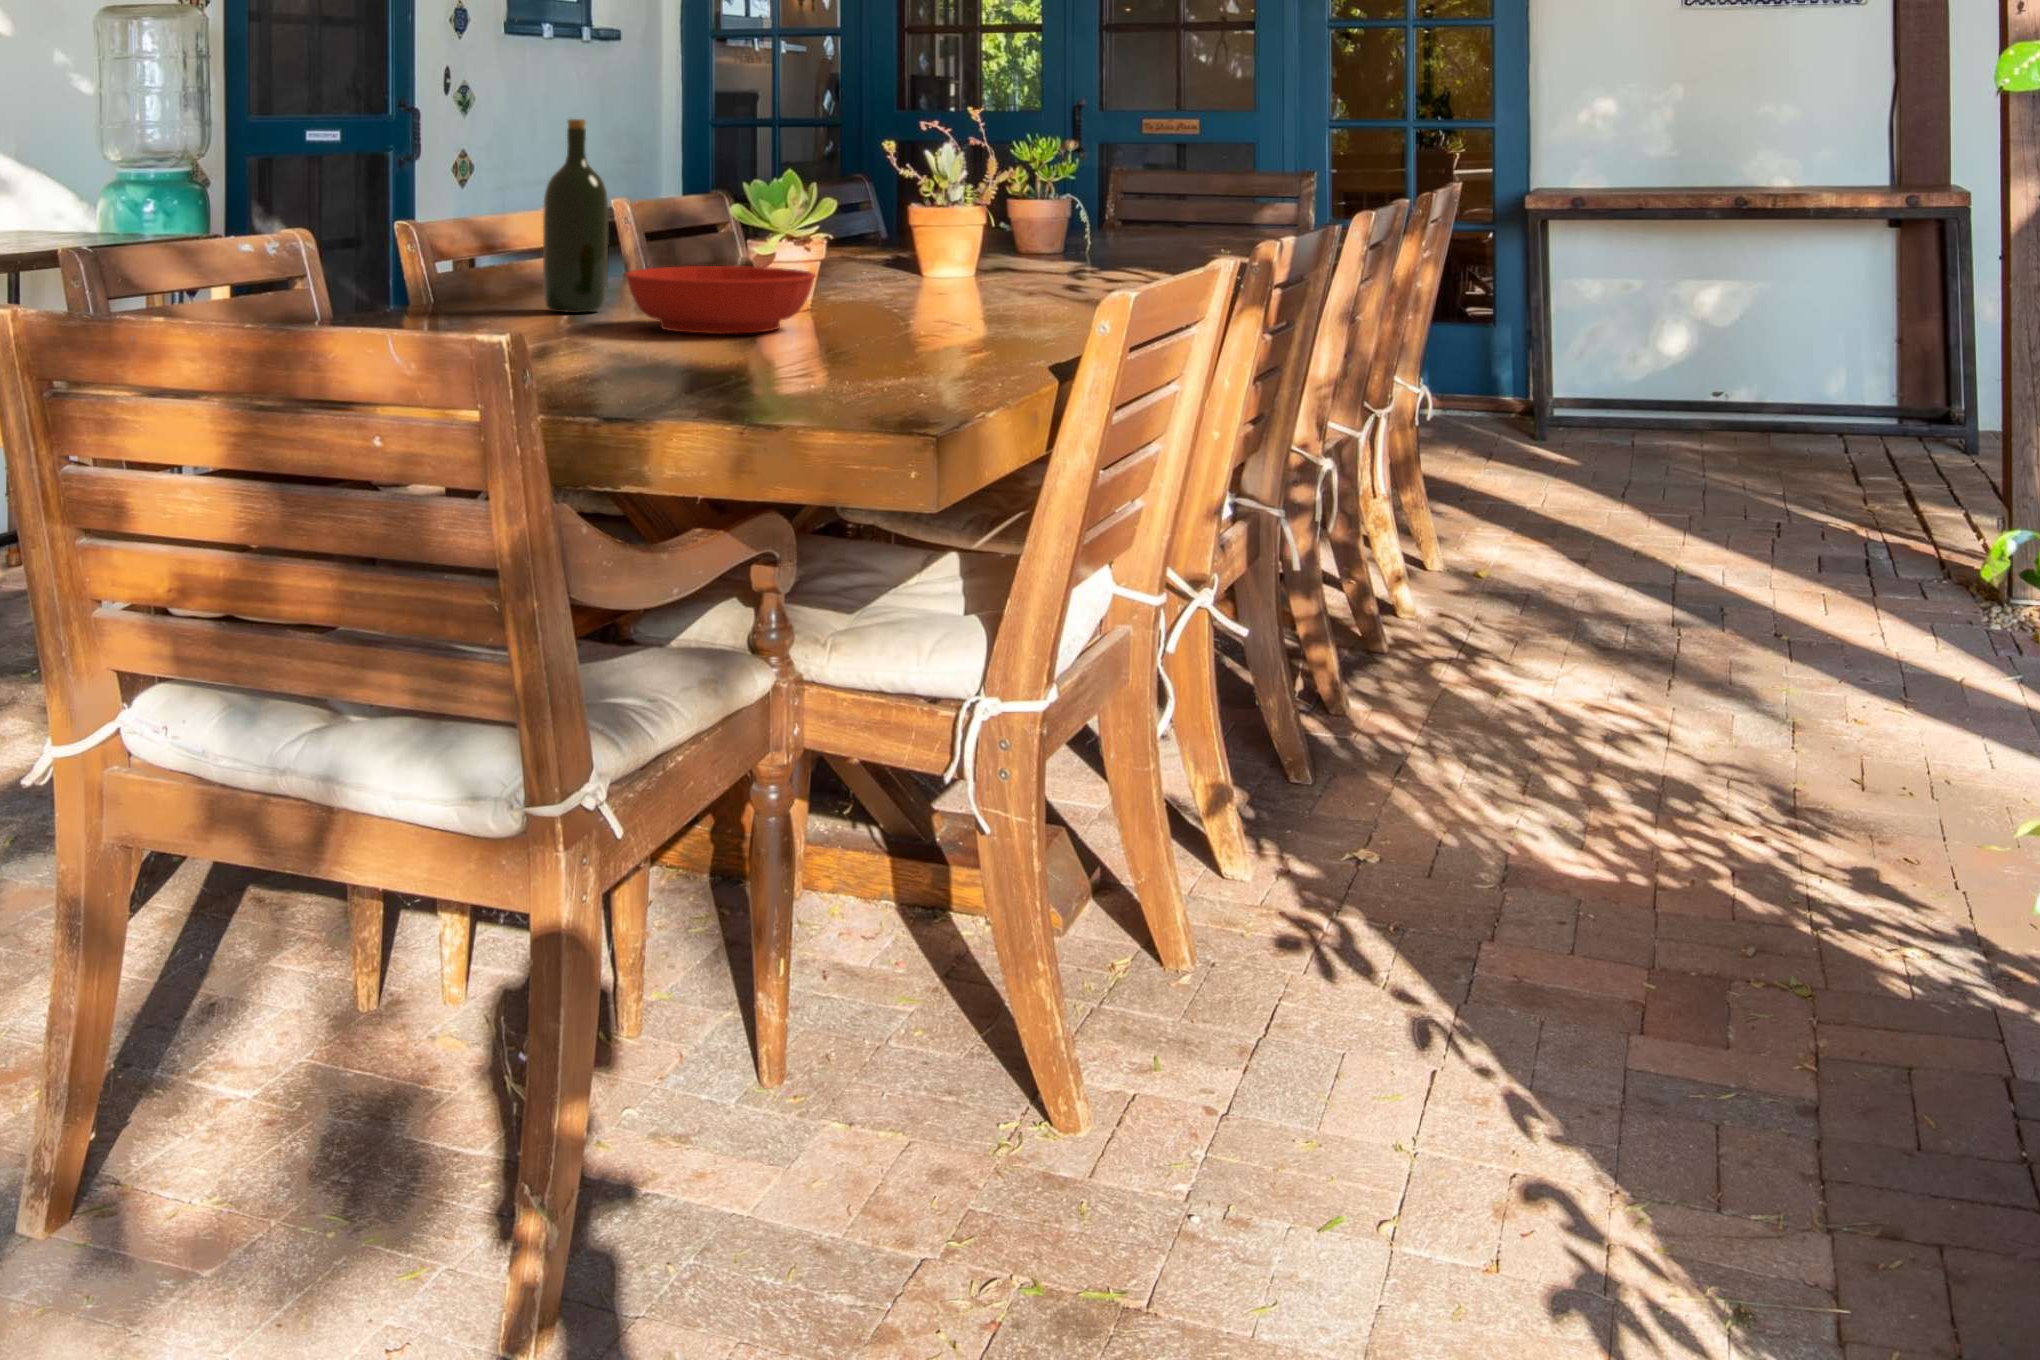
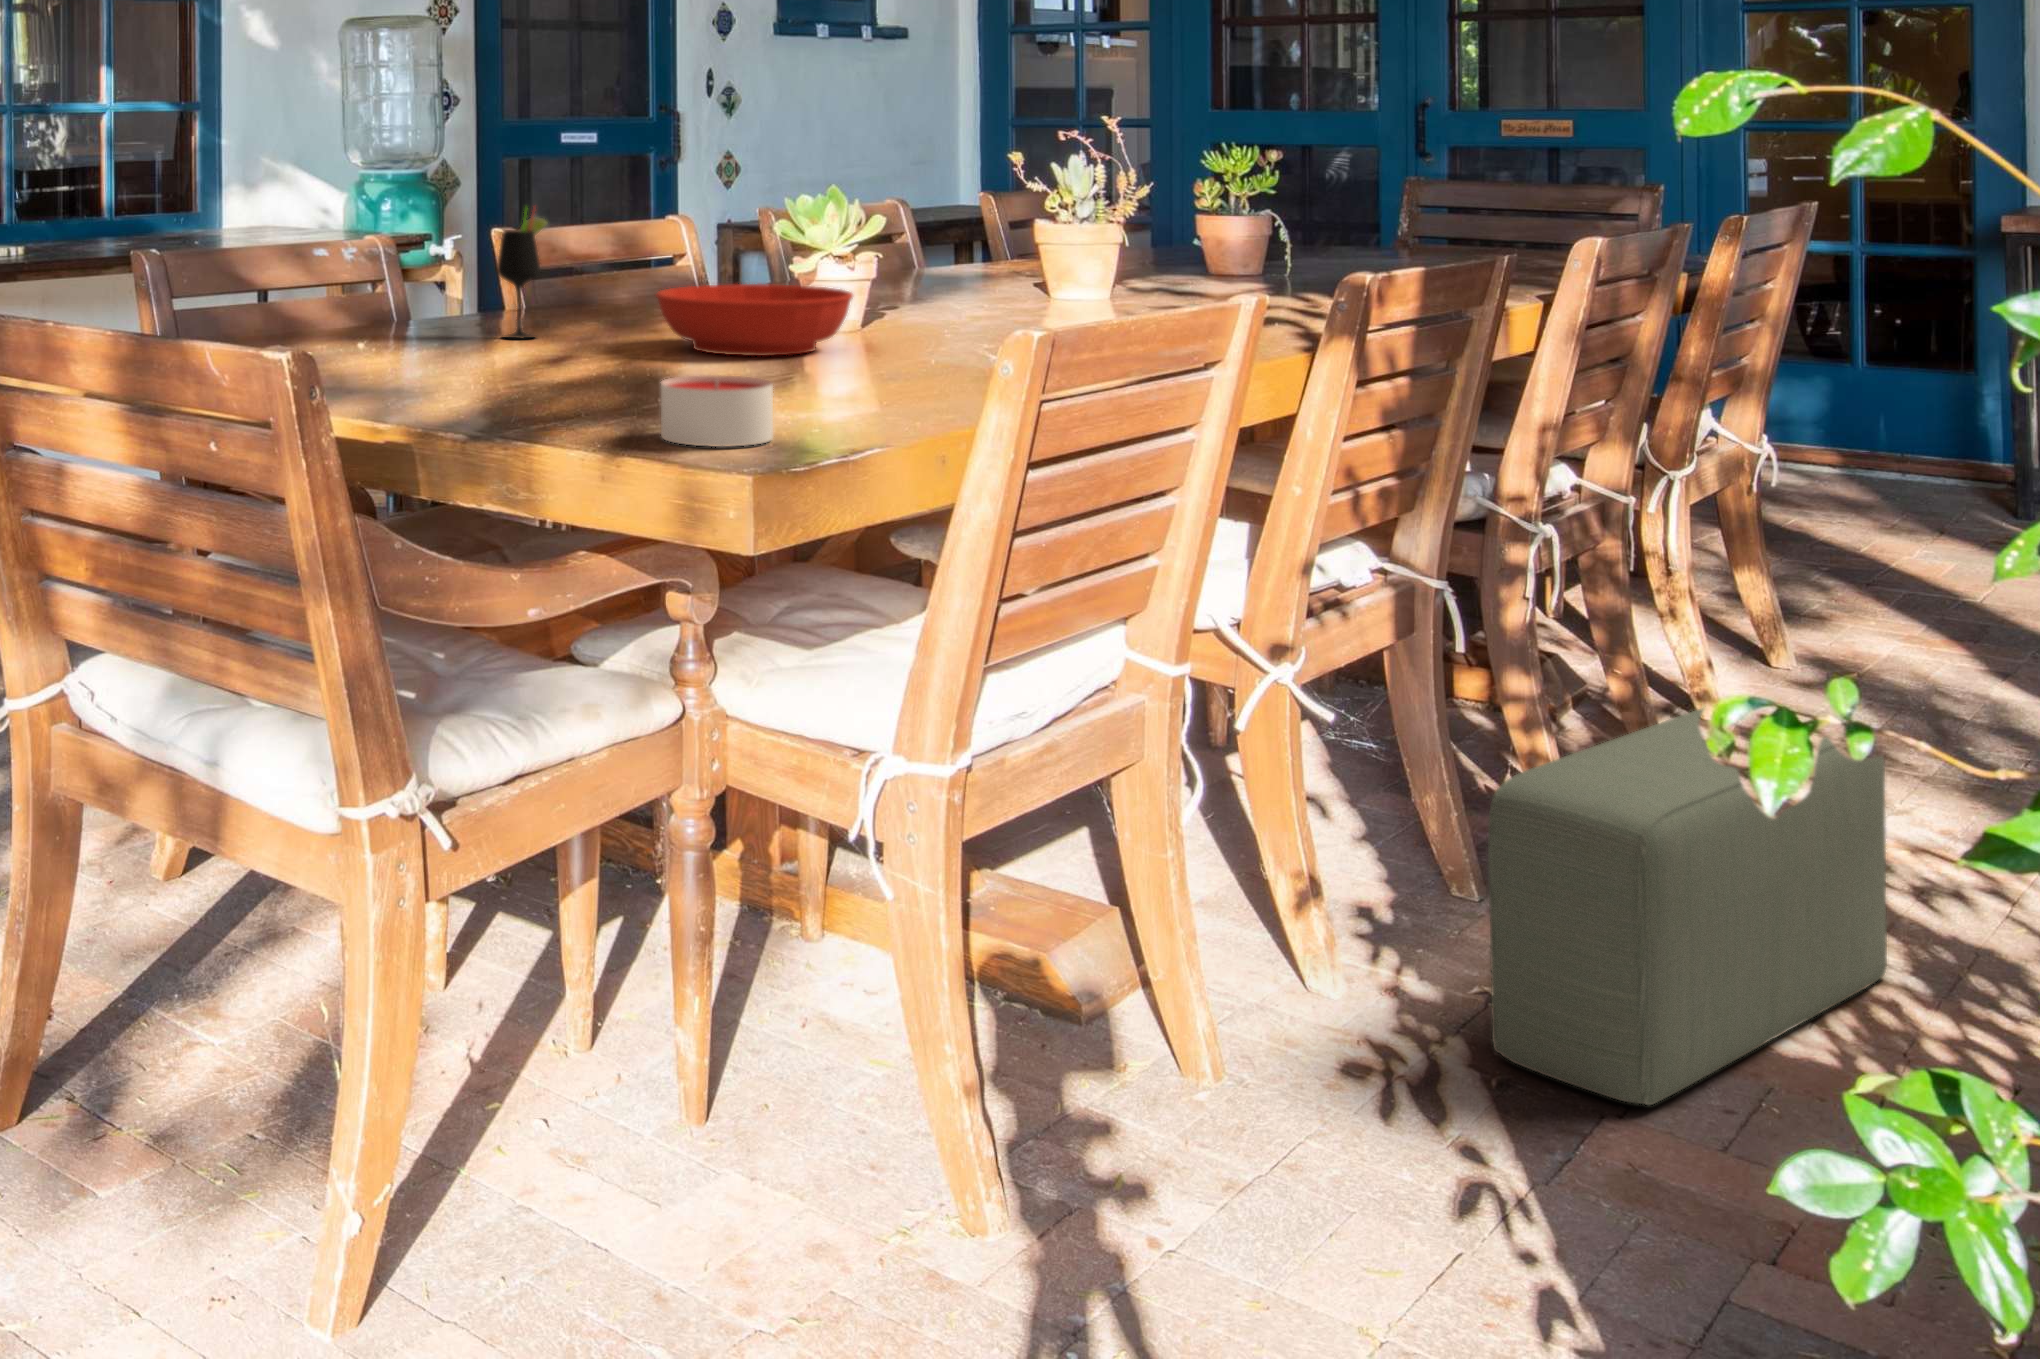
wine bottle: present [543,119,609,313] -> none [604,135,671,328]
wine glass: none [451,188,505,324] -> present [497,208,547,338]
candle: none [761,344,868,410] -> present [661,376,773,447]
pouf: none [1387,606,1628,941] -> present [1488,709,1887,1105]

